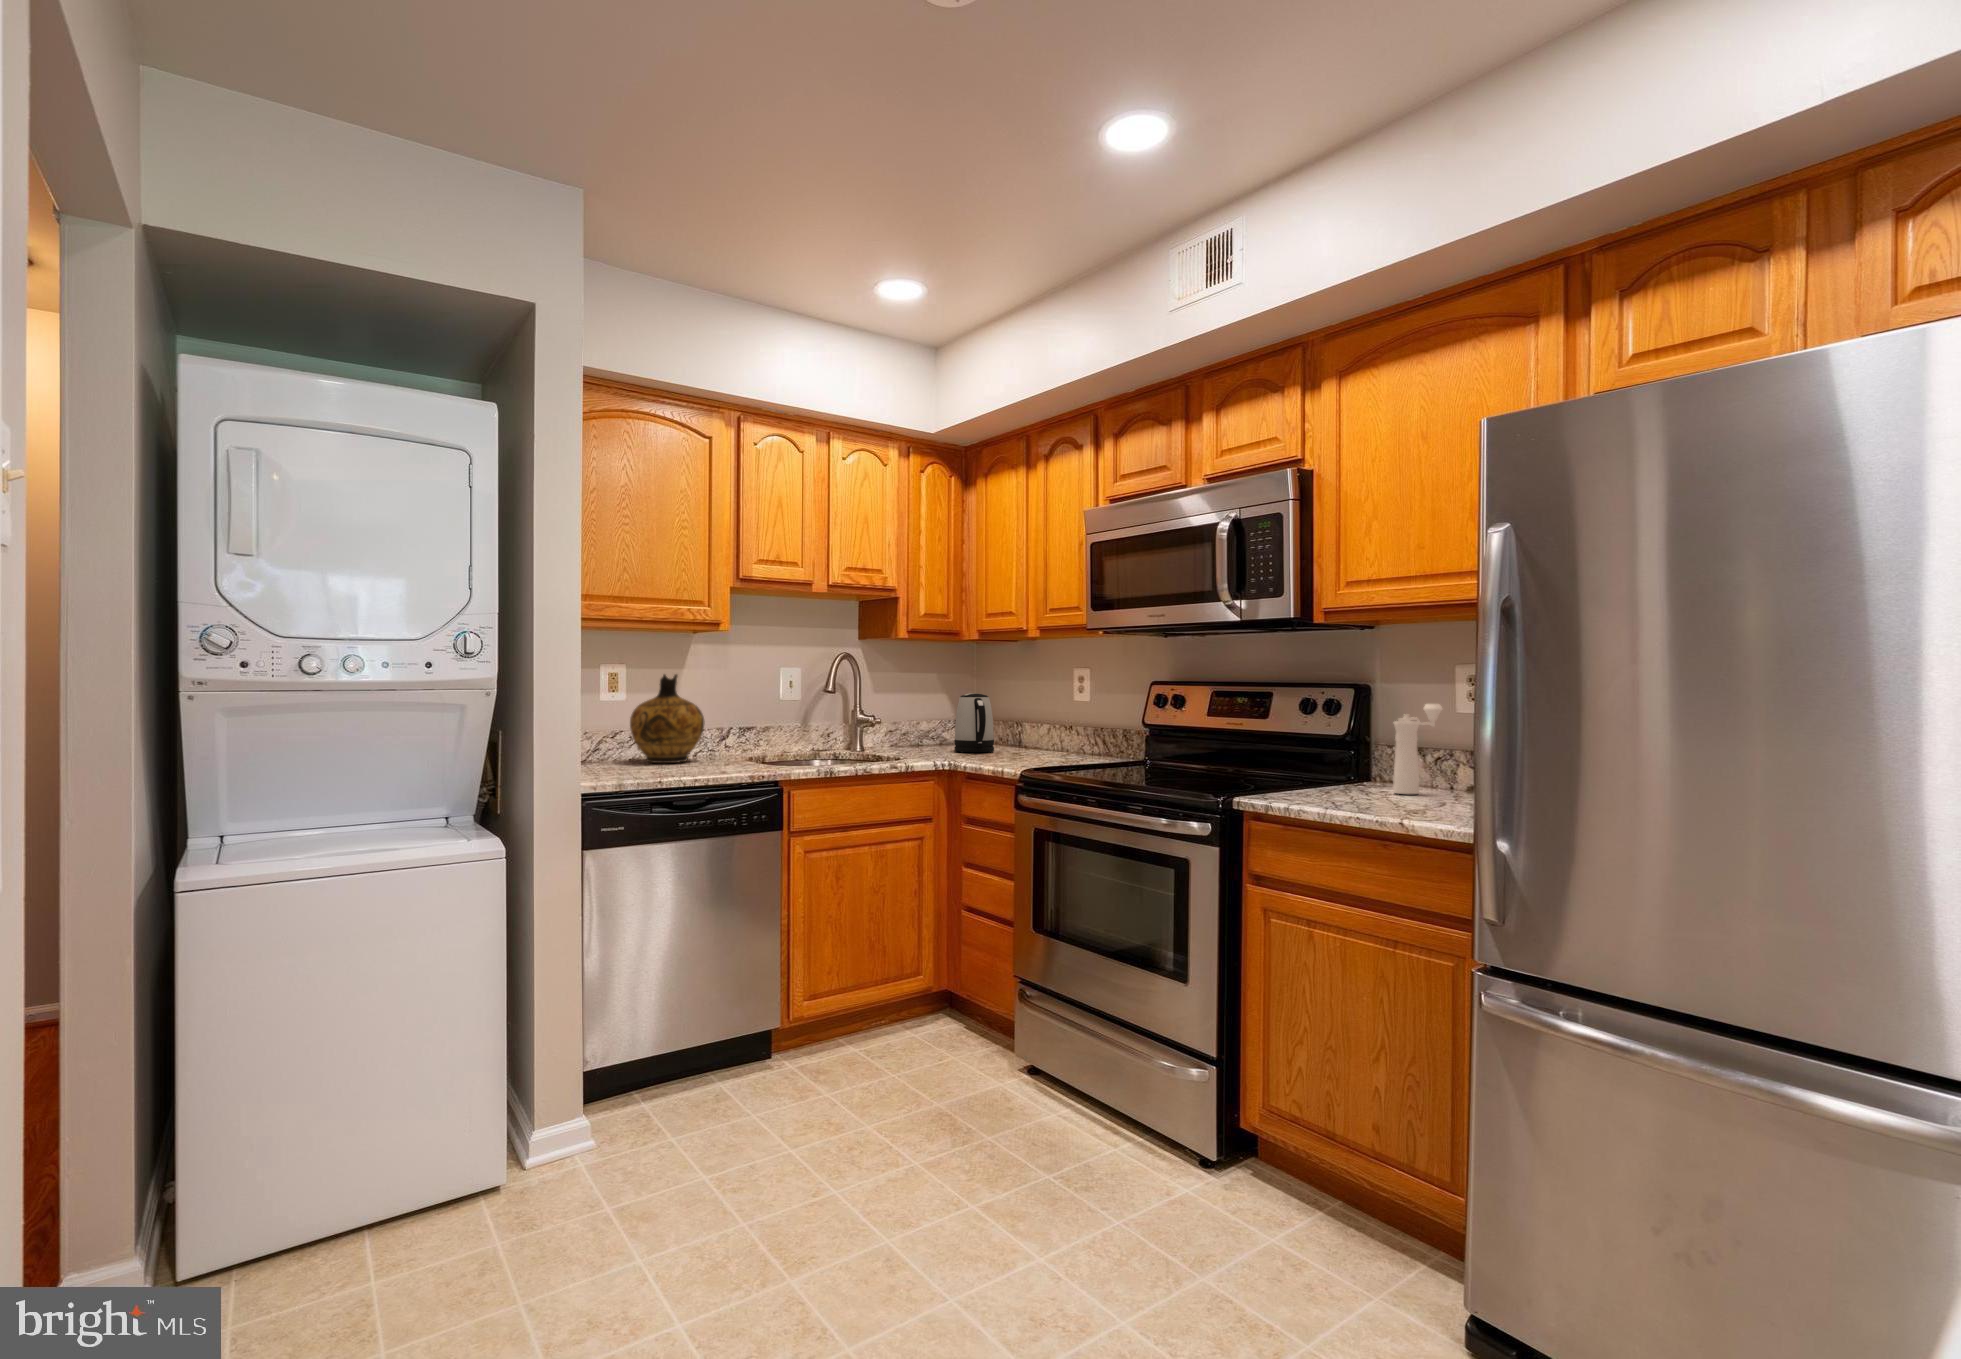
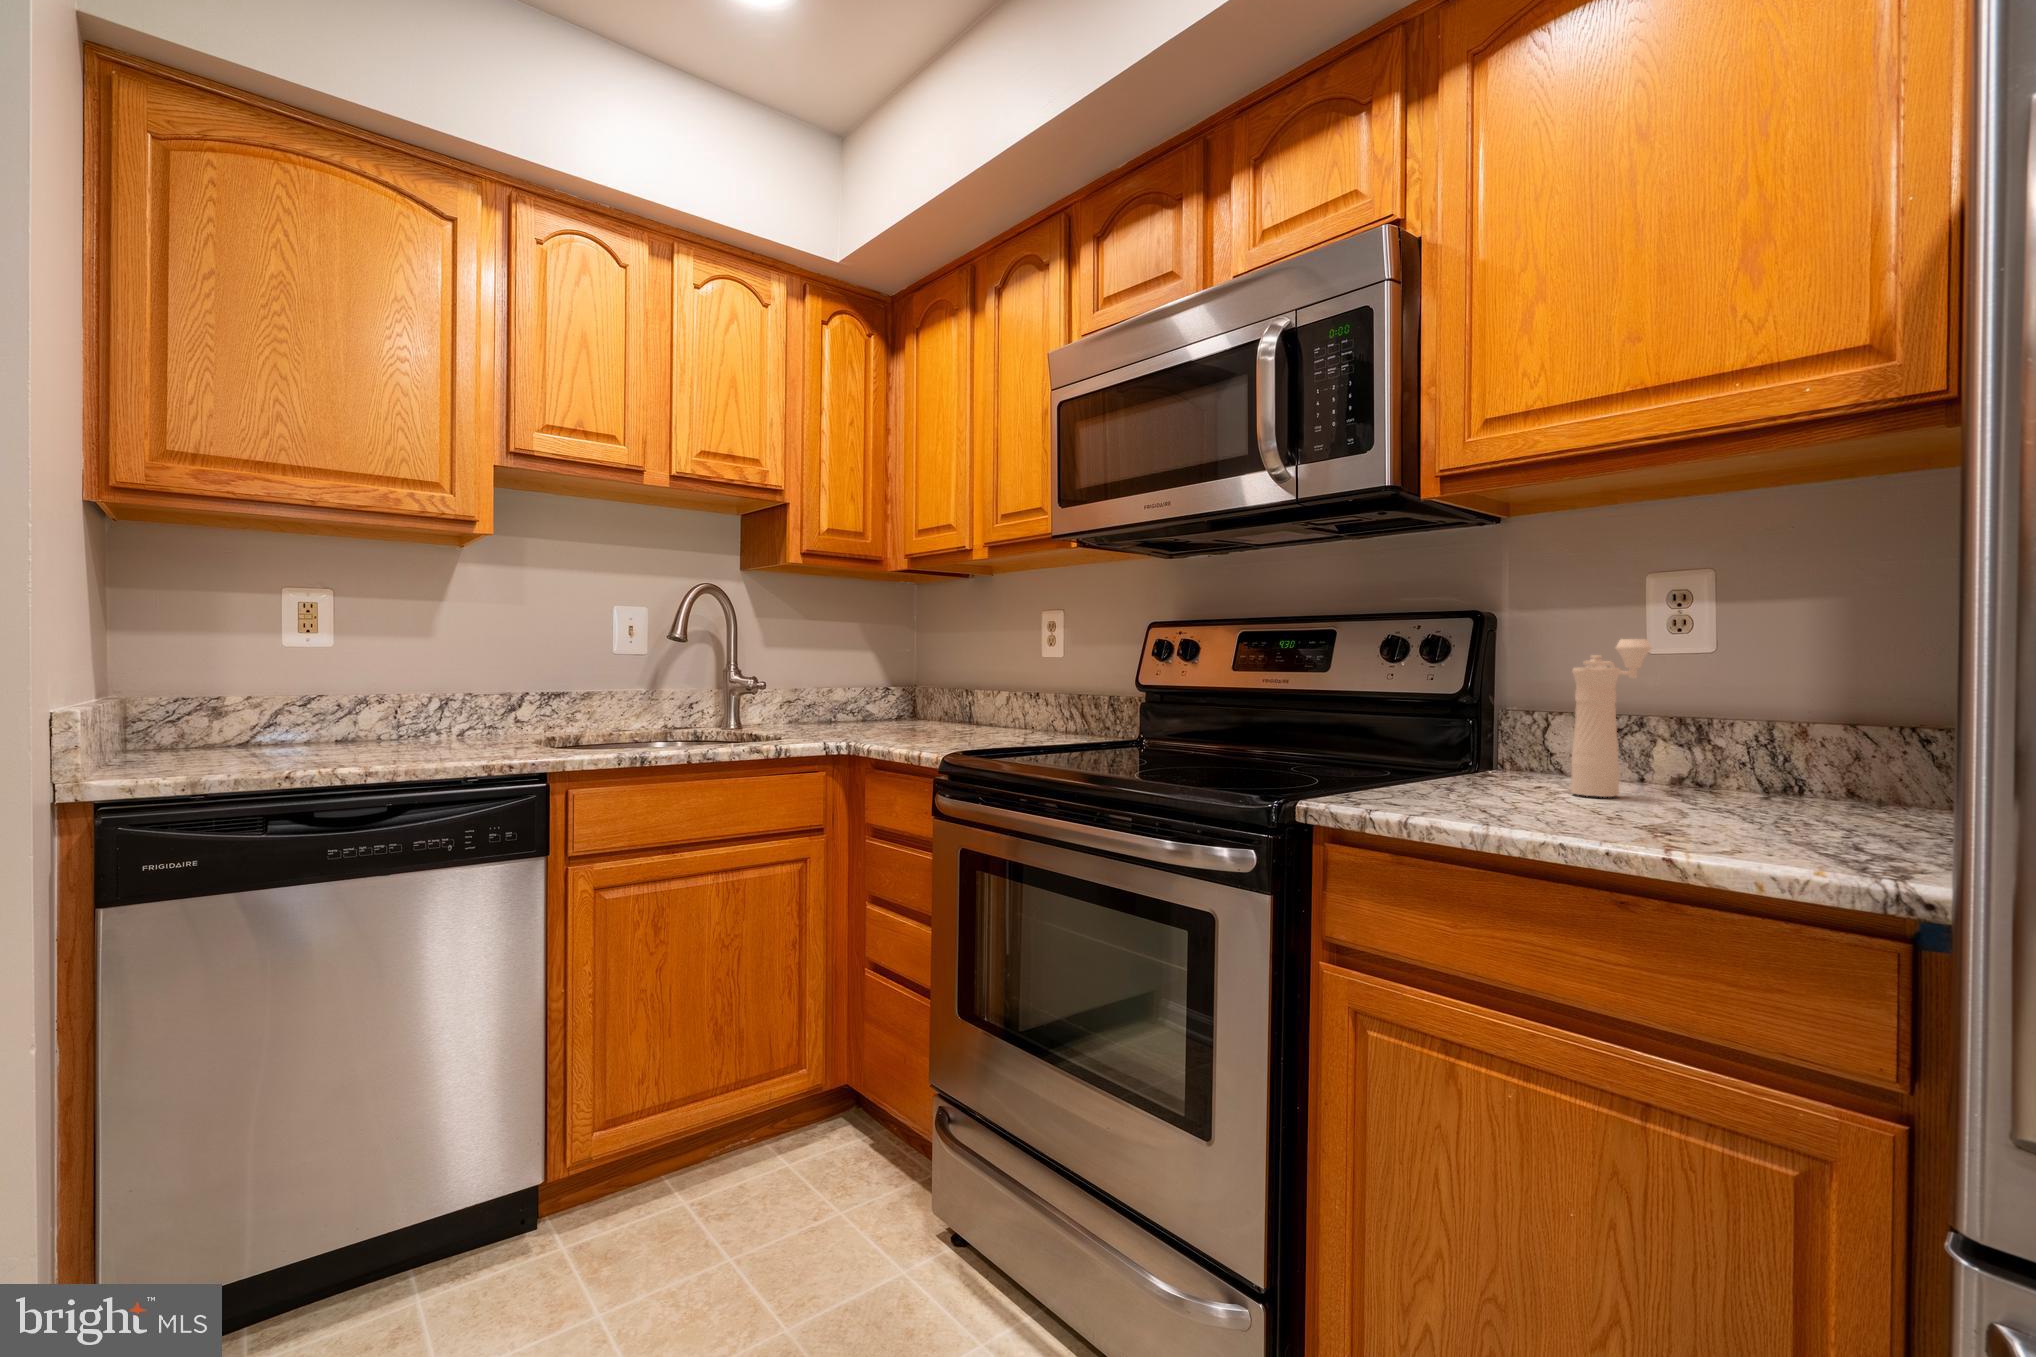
ceramic jug: present [630,674,705,763] -> none [342,606,470,745]
kettle: present [954,693,994,752] -> none [868,646,926,732]

